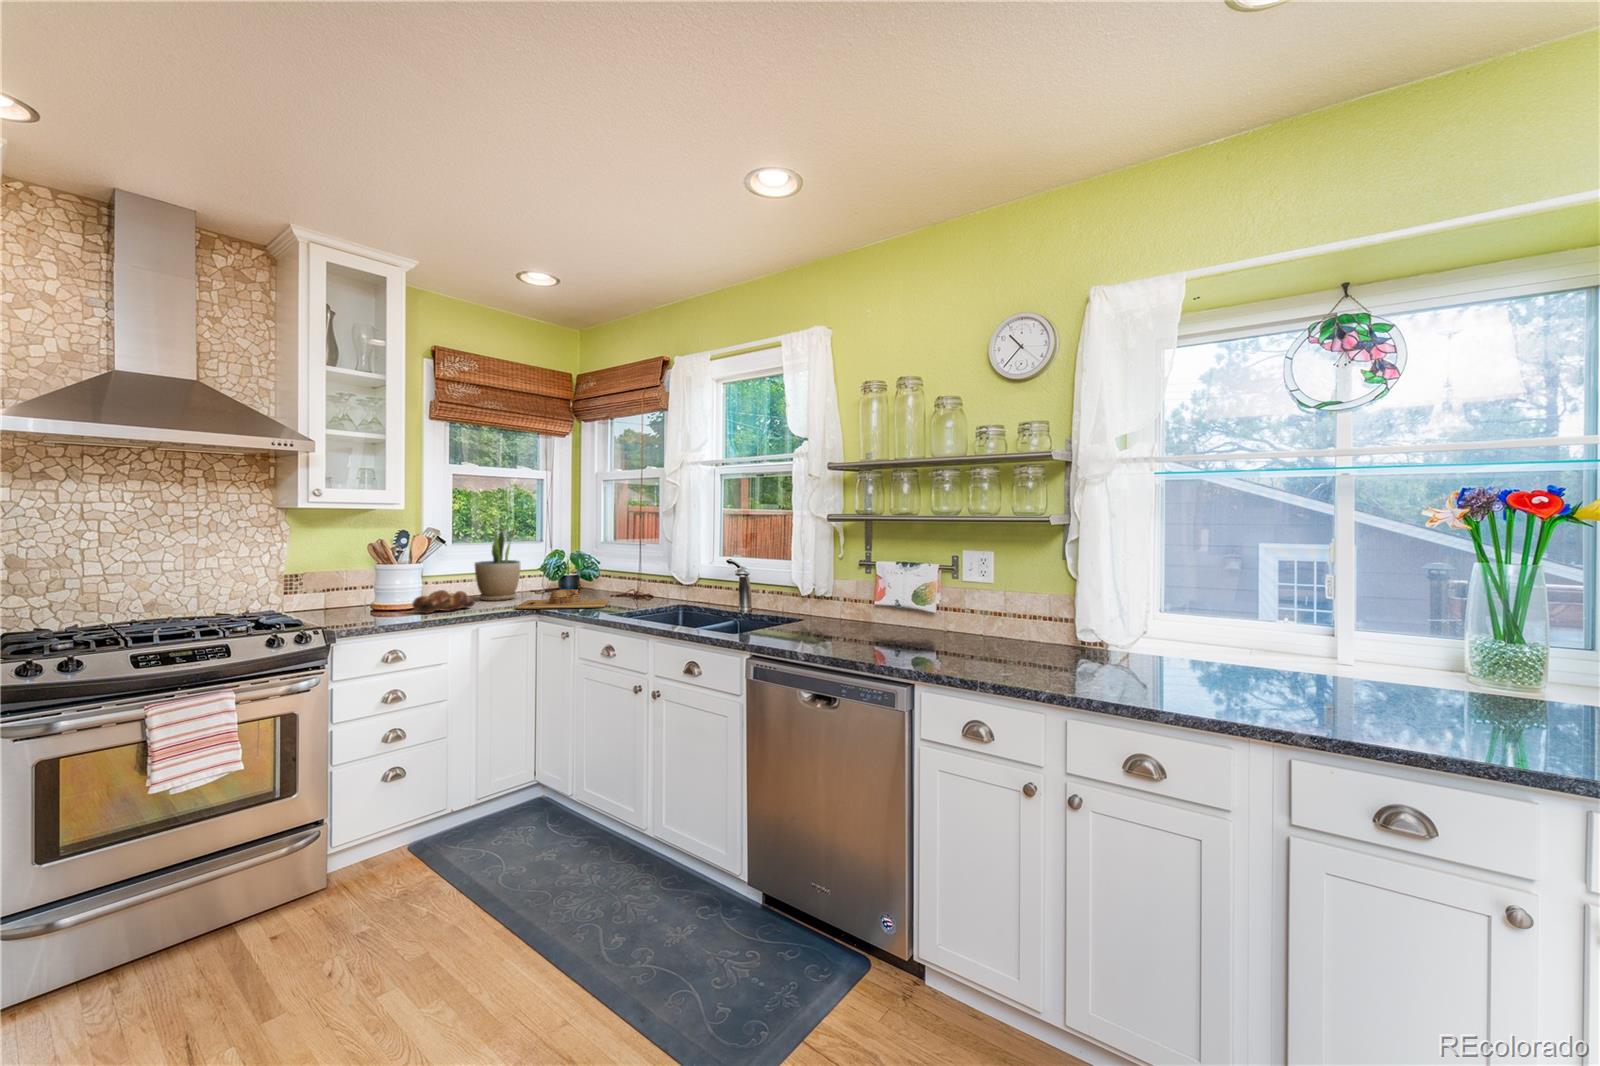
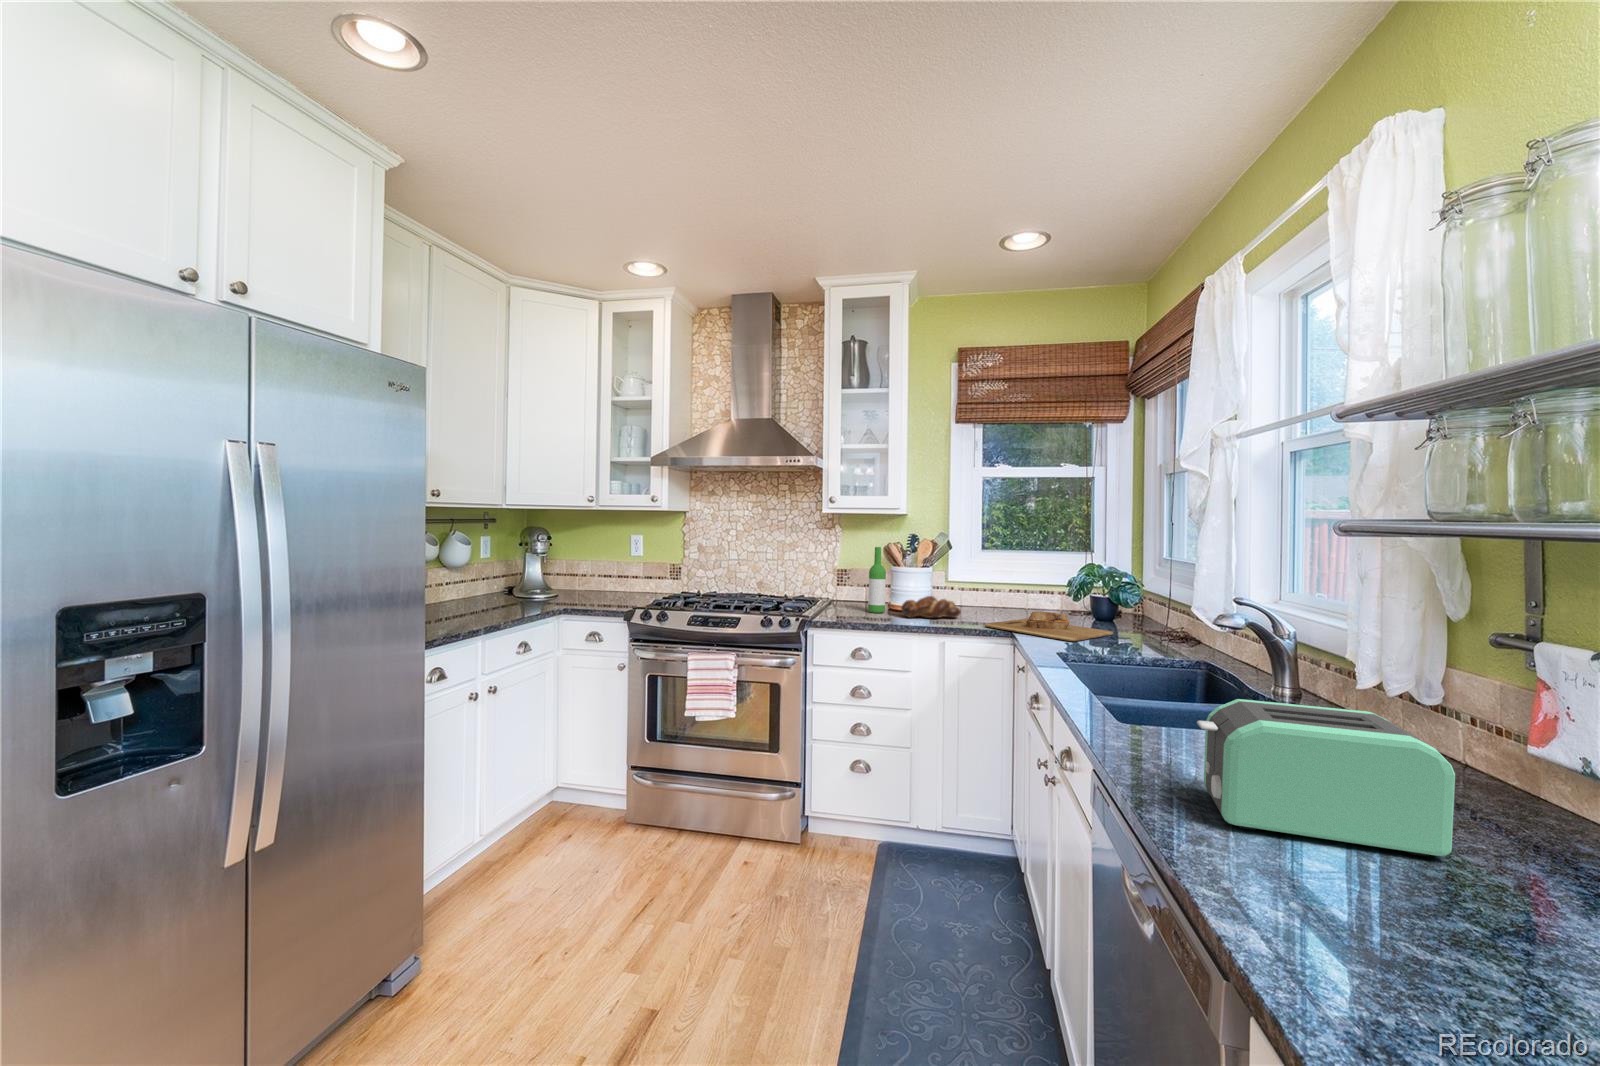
potted plant: present [475,525,520,601] -> none [989,528,1036,615]
wine bottle: none [365,544,387,615] -> present [868,547,886,613]
toaster: none [842,591,925,648] -> present [1197,699,1455,856]

